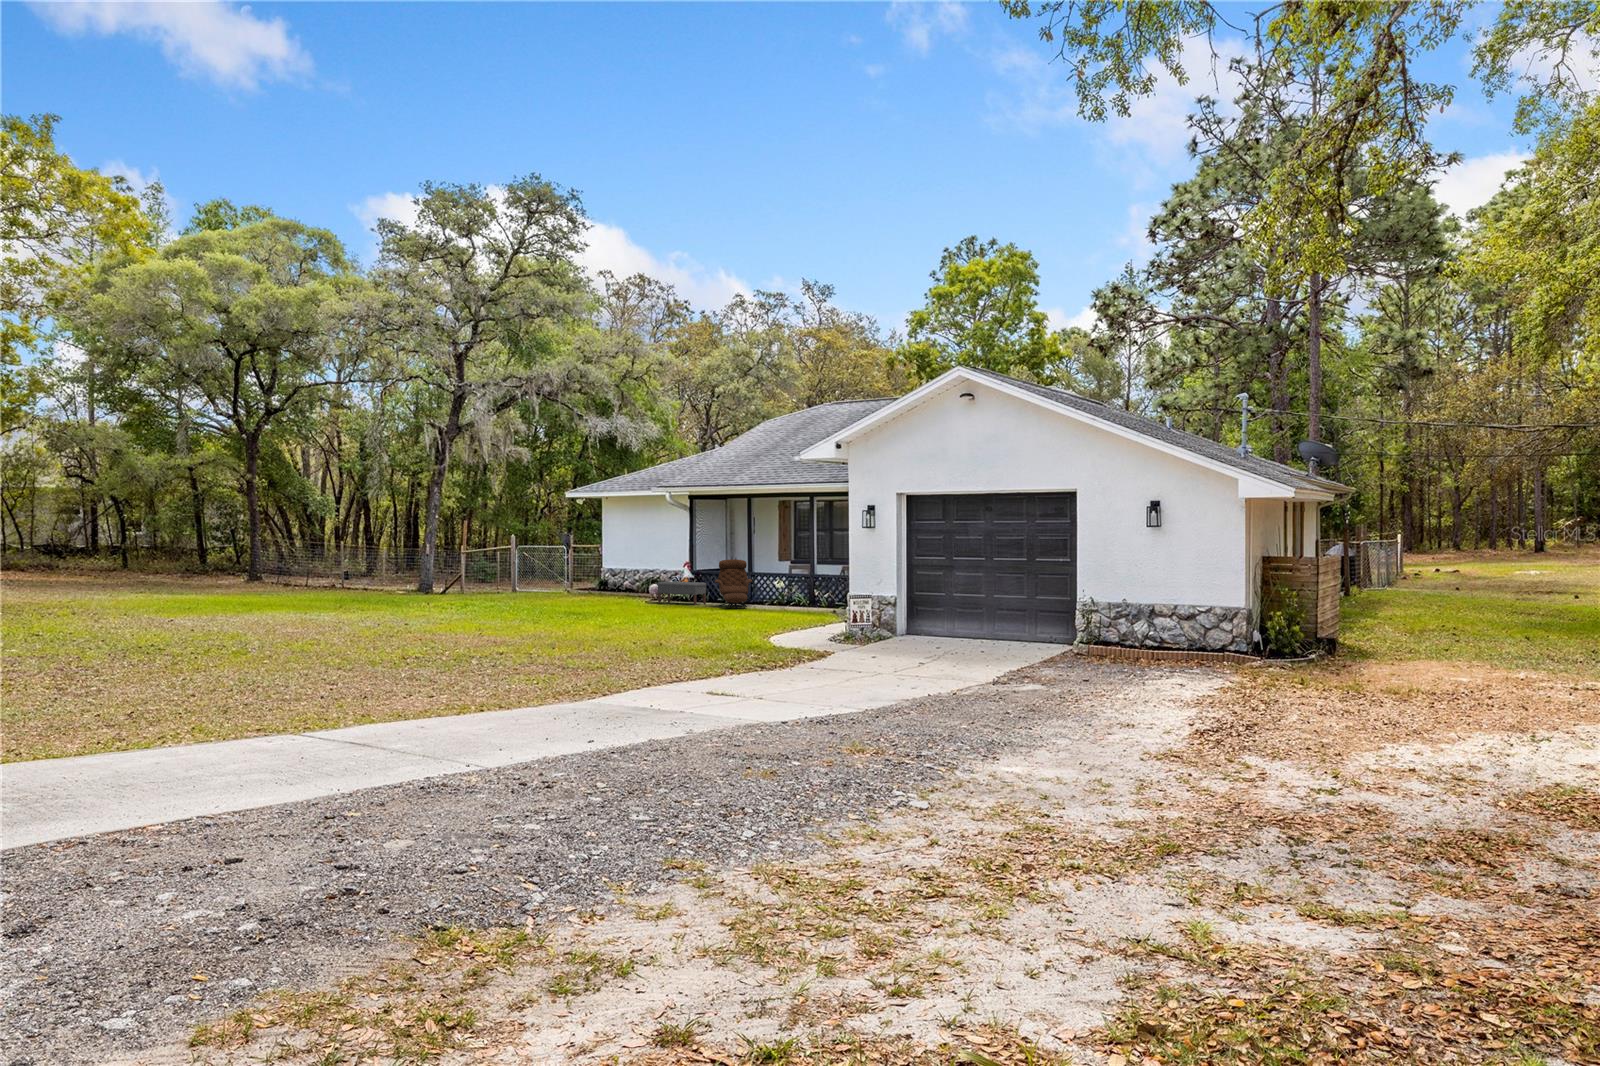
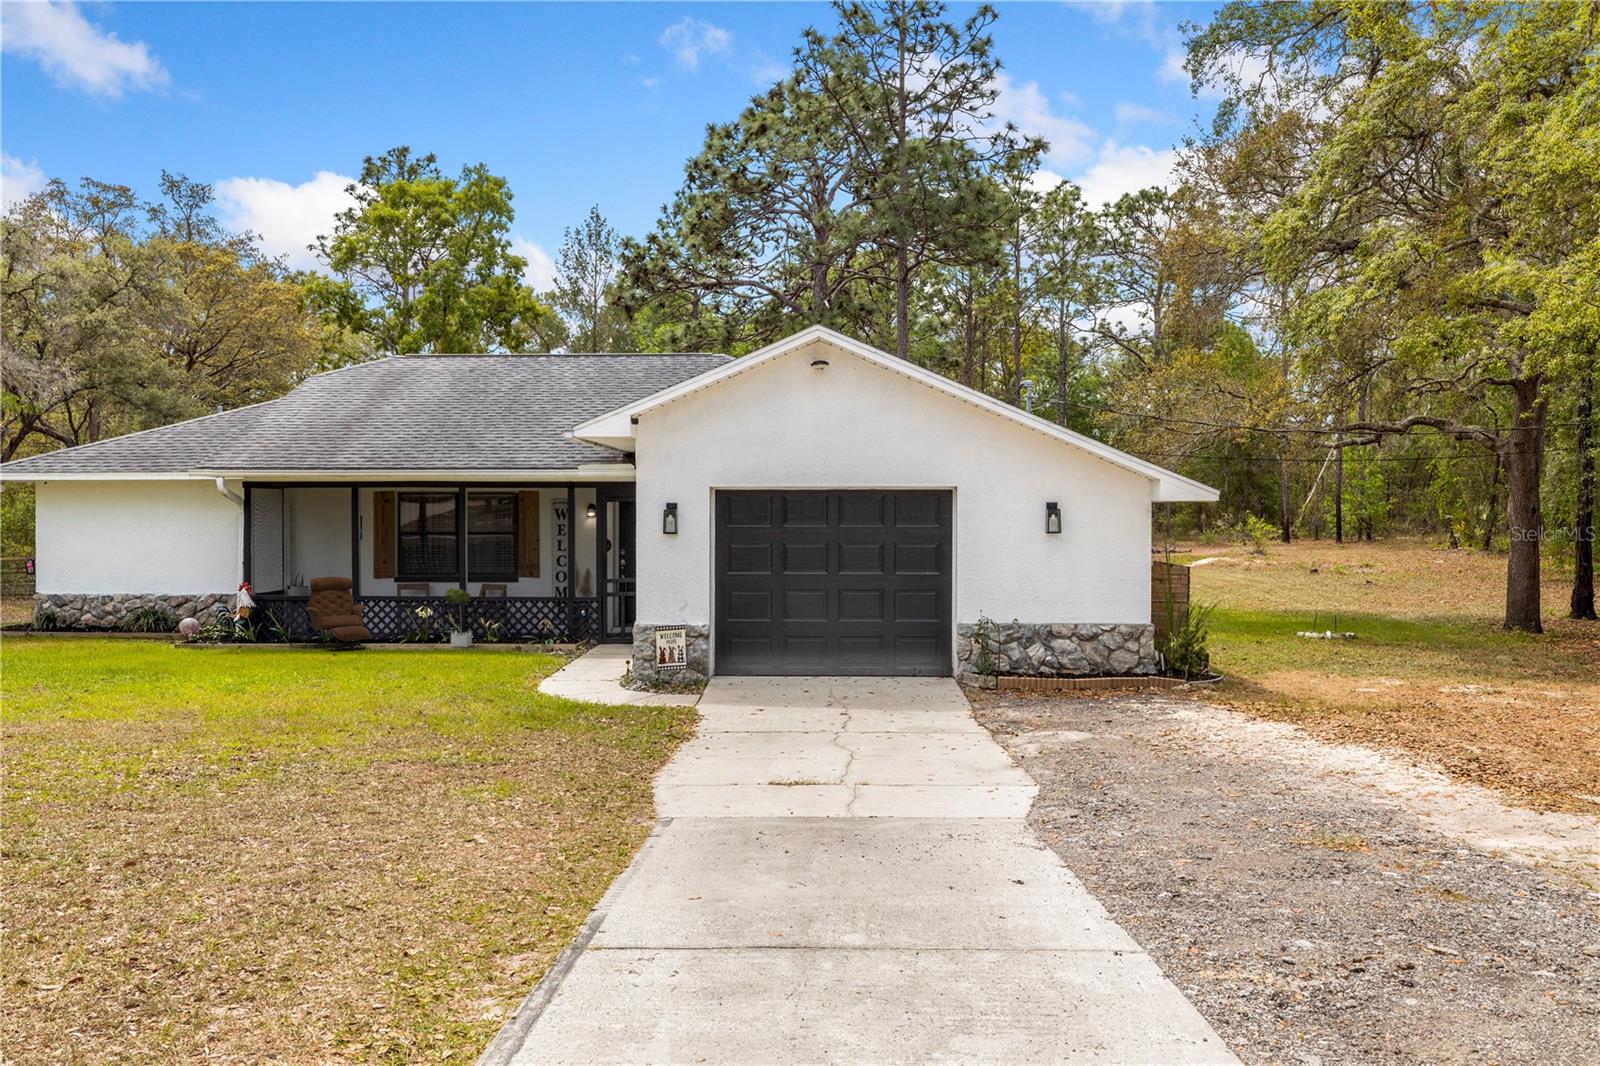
potted tree: none [793,568,812,611] -> present [445,588,472,647]
bench: present [657,581,707,605] -> none [192,612,282,647]

